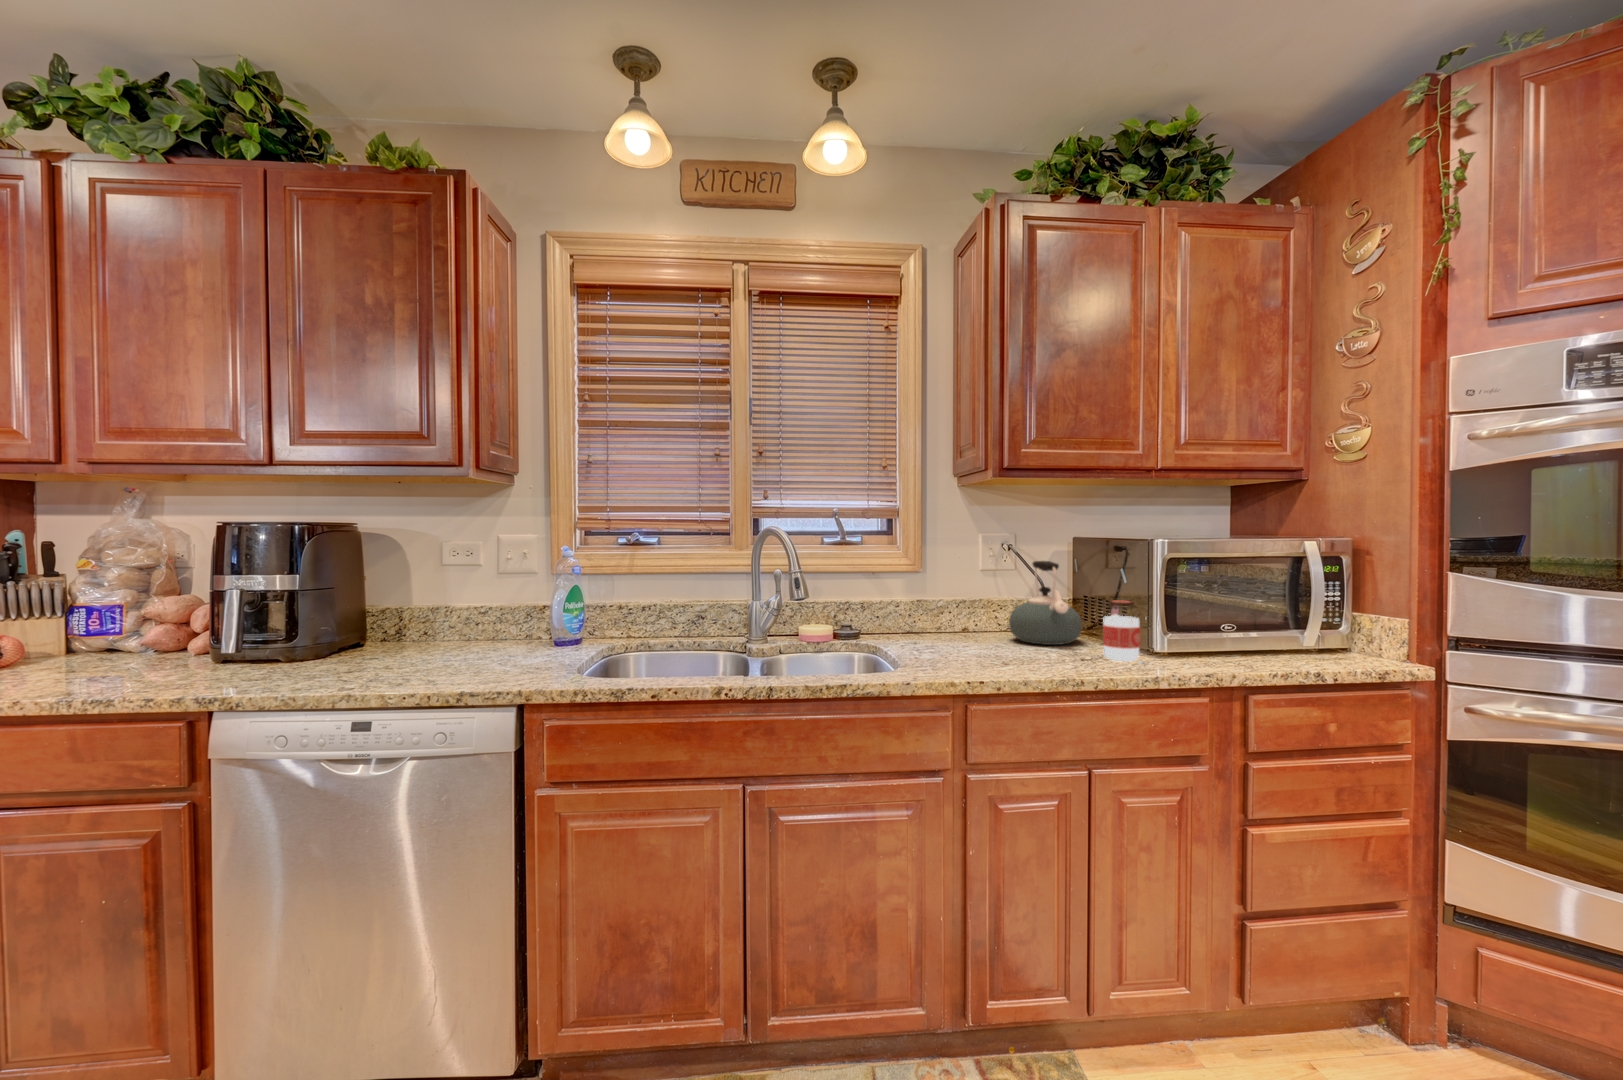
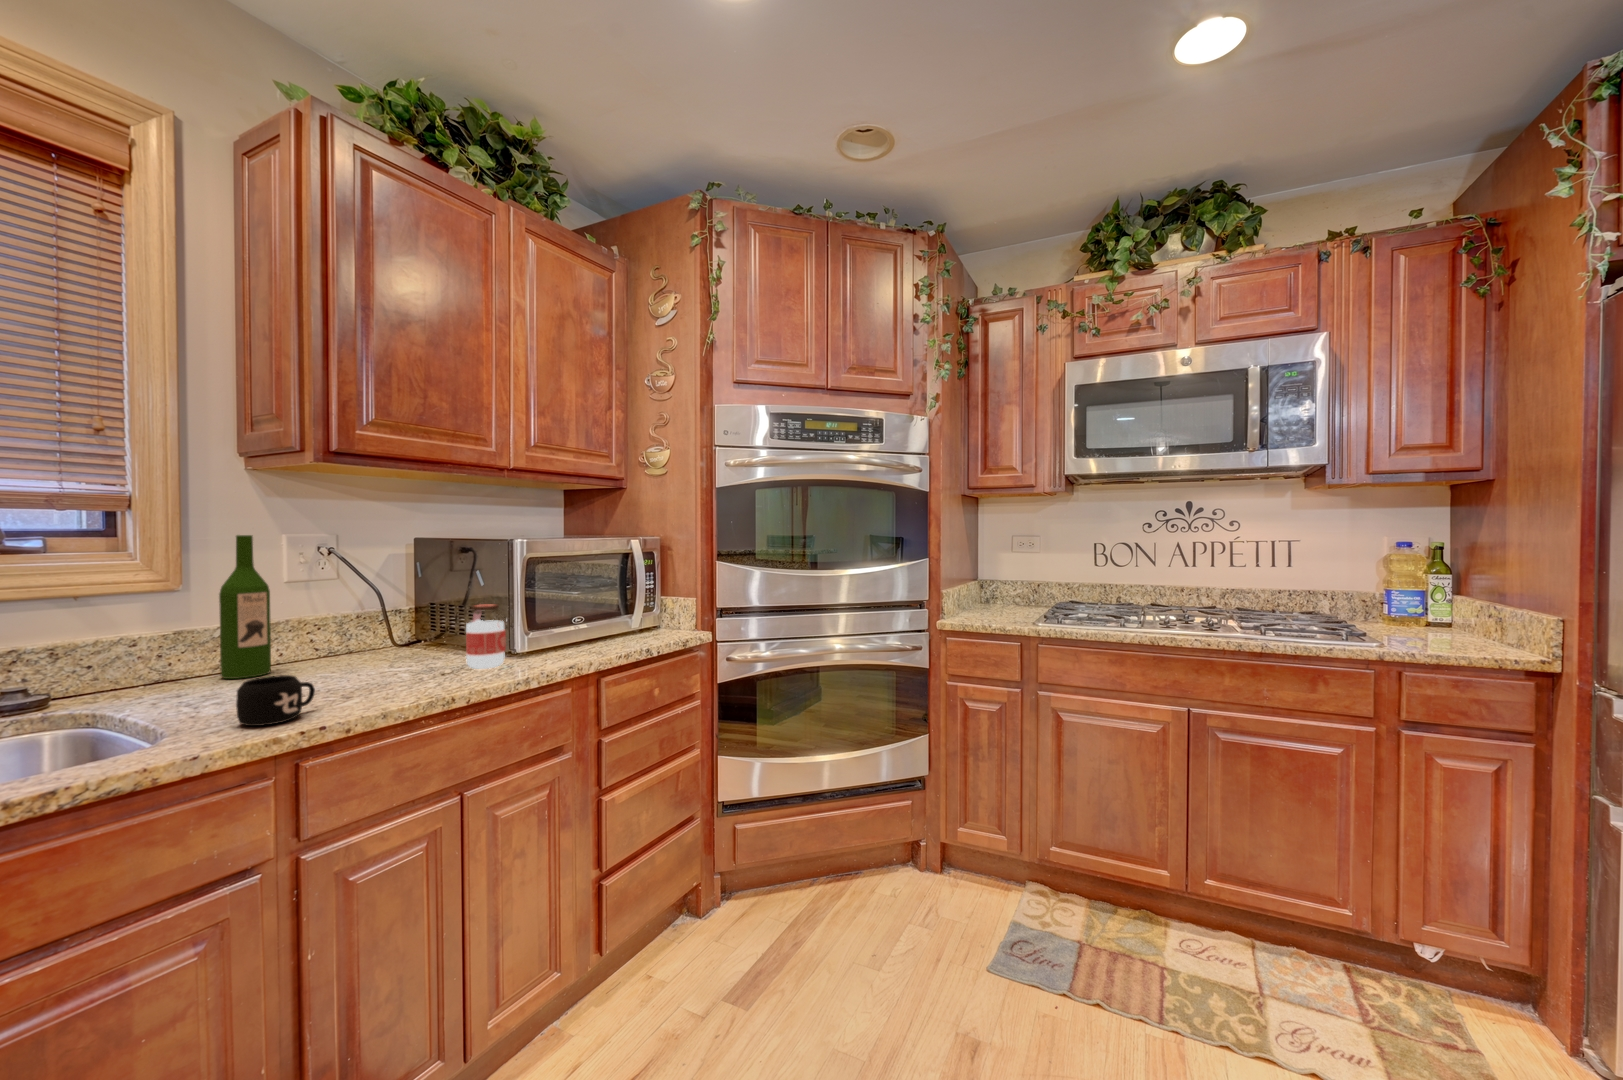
wine bottle: none [941,534,969,638] -> present [219,535,271,679]
kettle: present [1009,561,1082,645] -> none [335,566,432,666]
mug: none [935,638,982,673] -> present [236,675,315,726]

